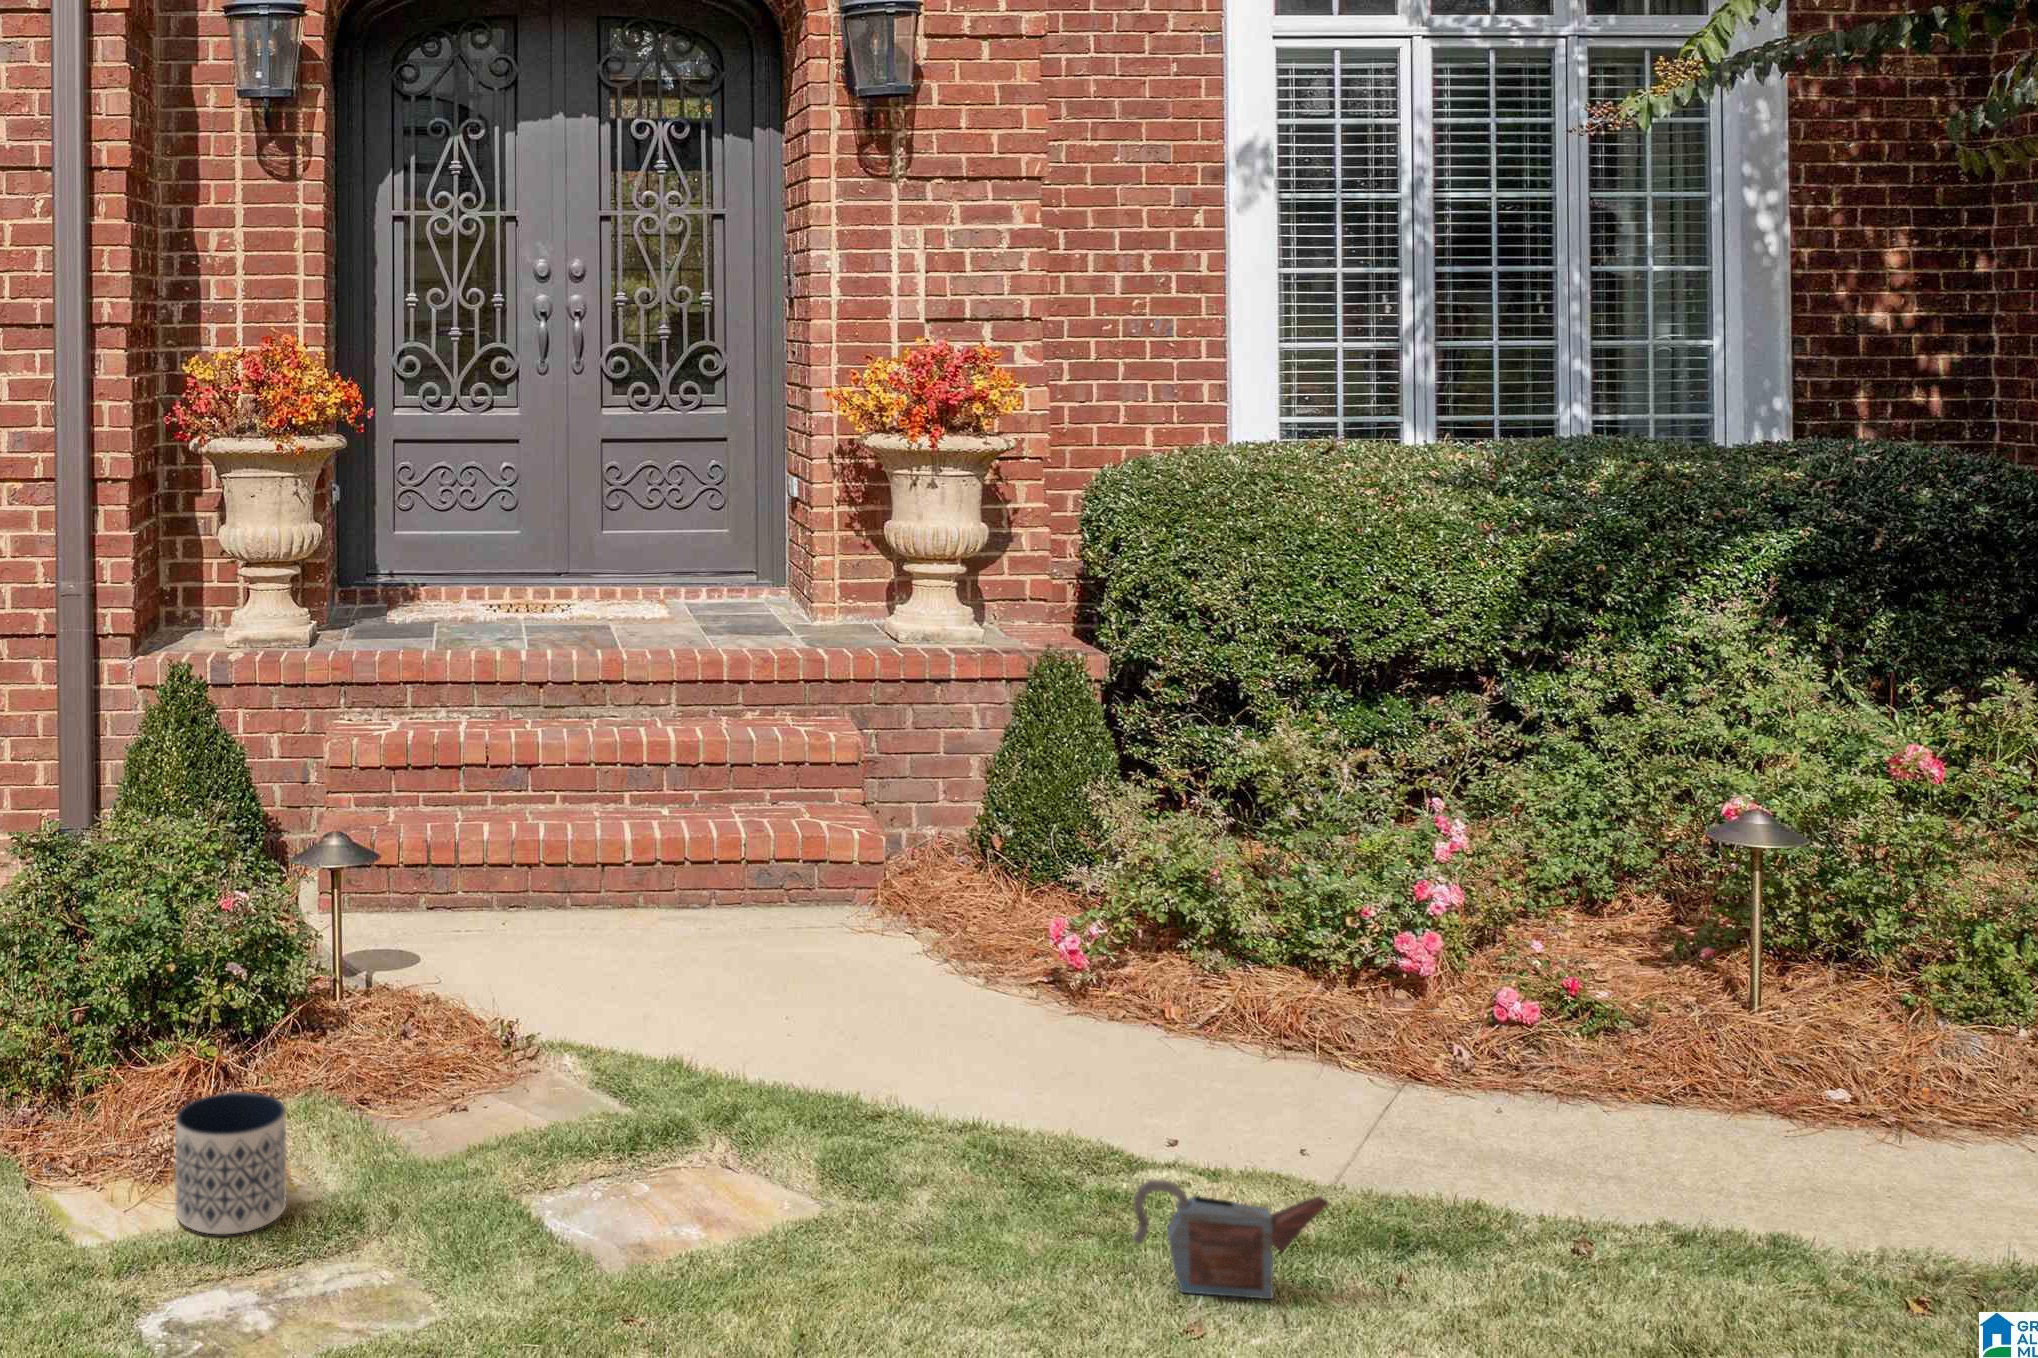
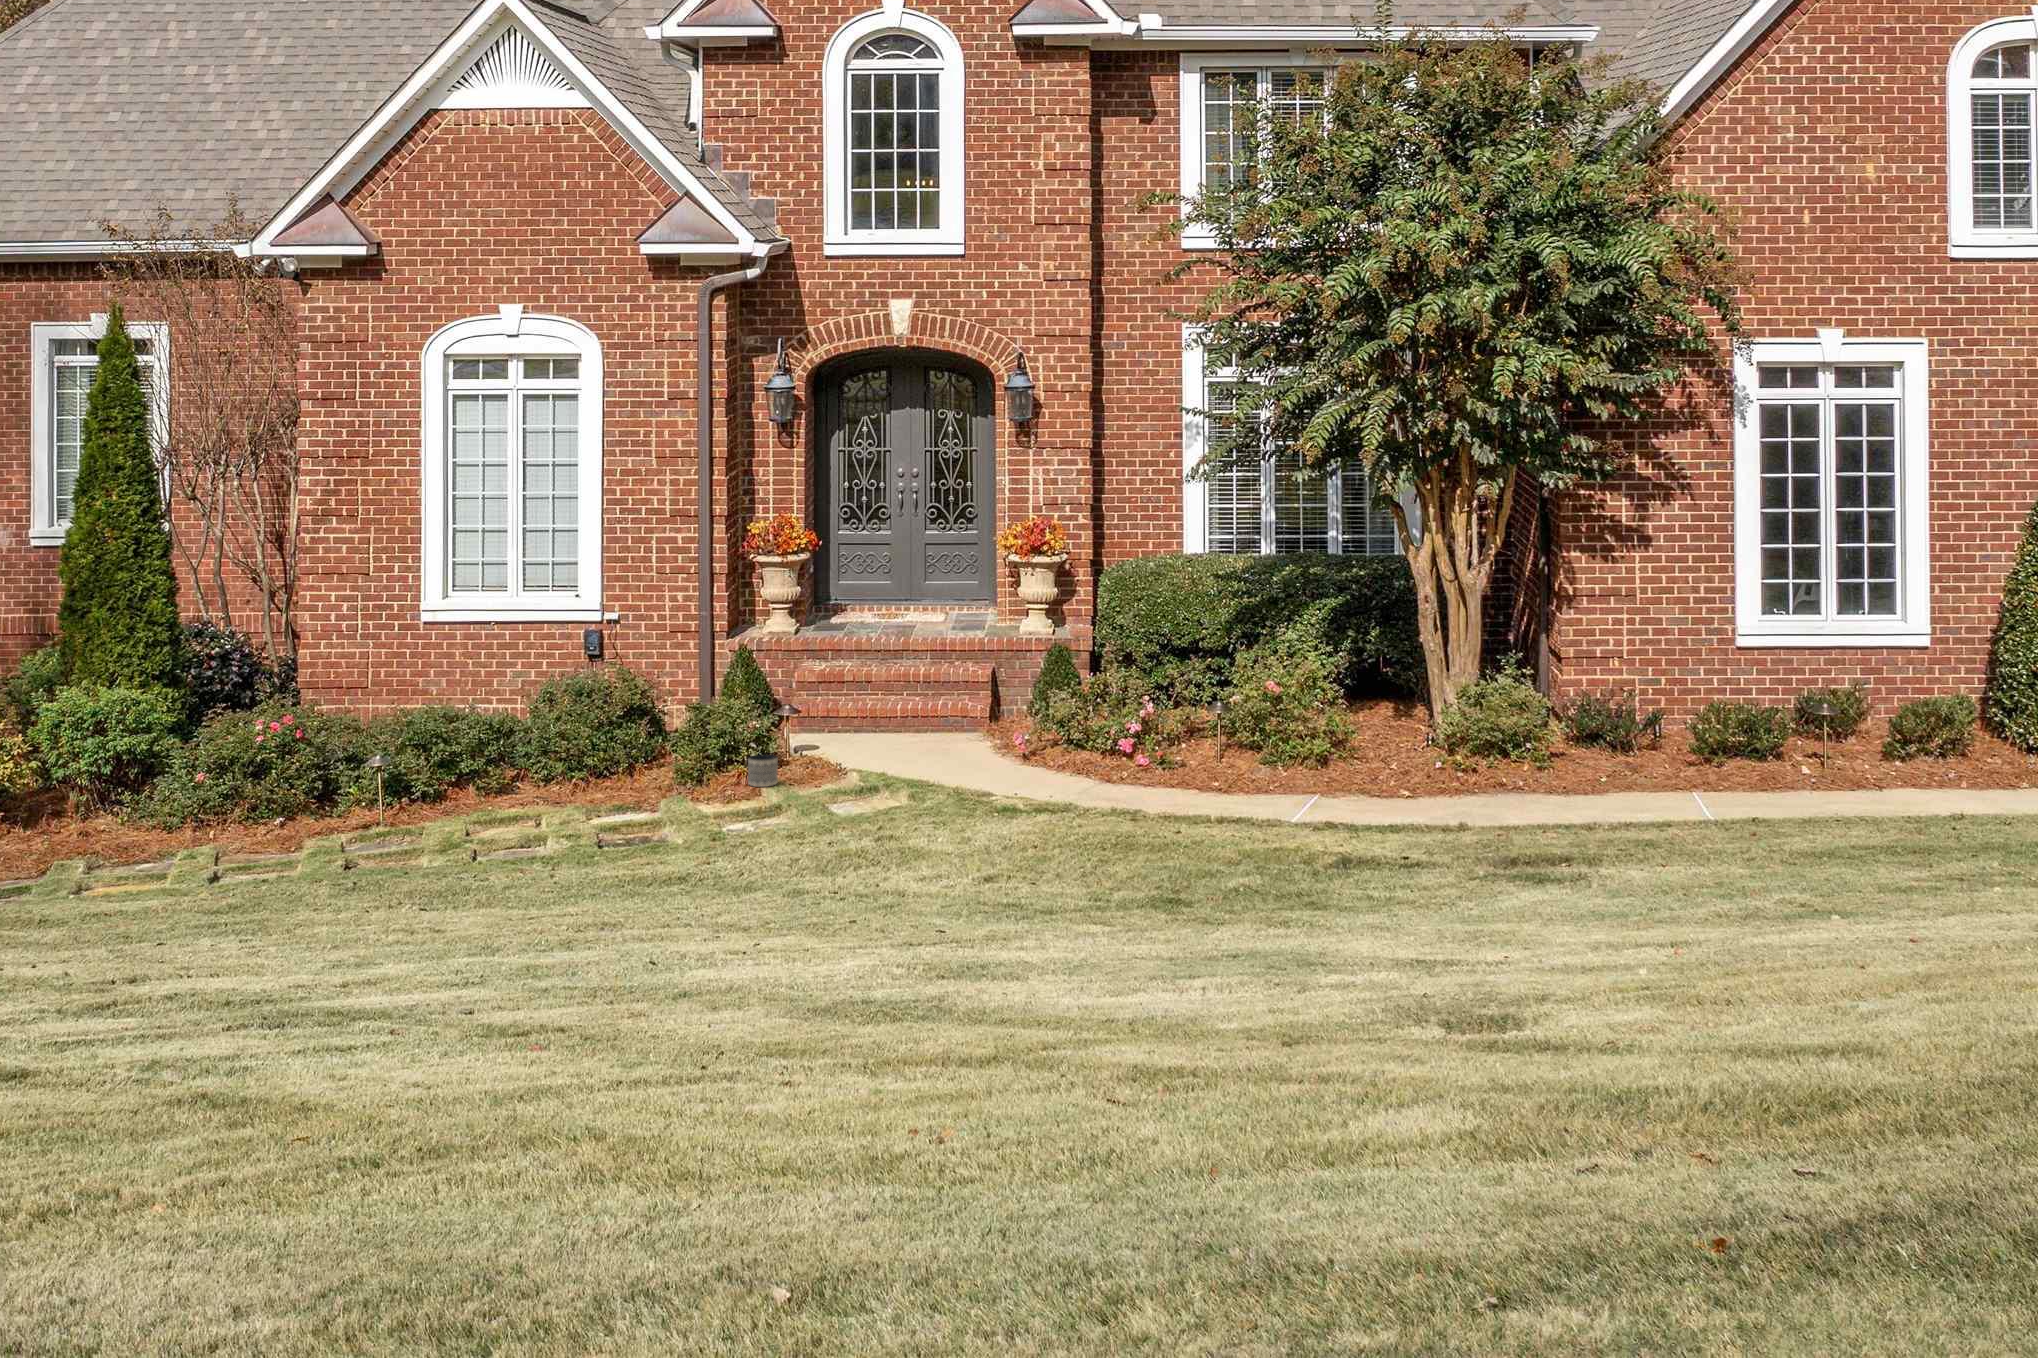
watering can: present [1132,1179,1328,1299] -> none [987,767,1033,795]

